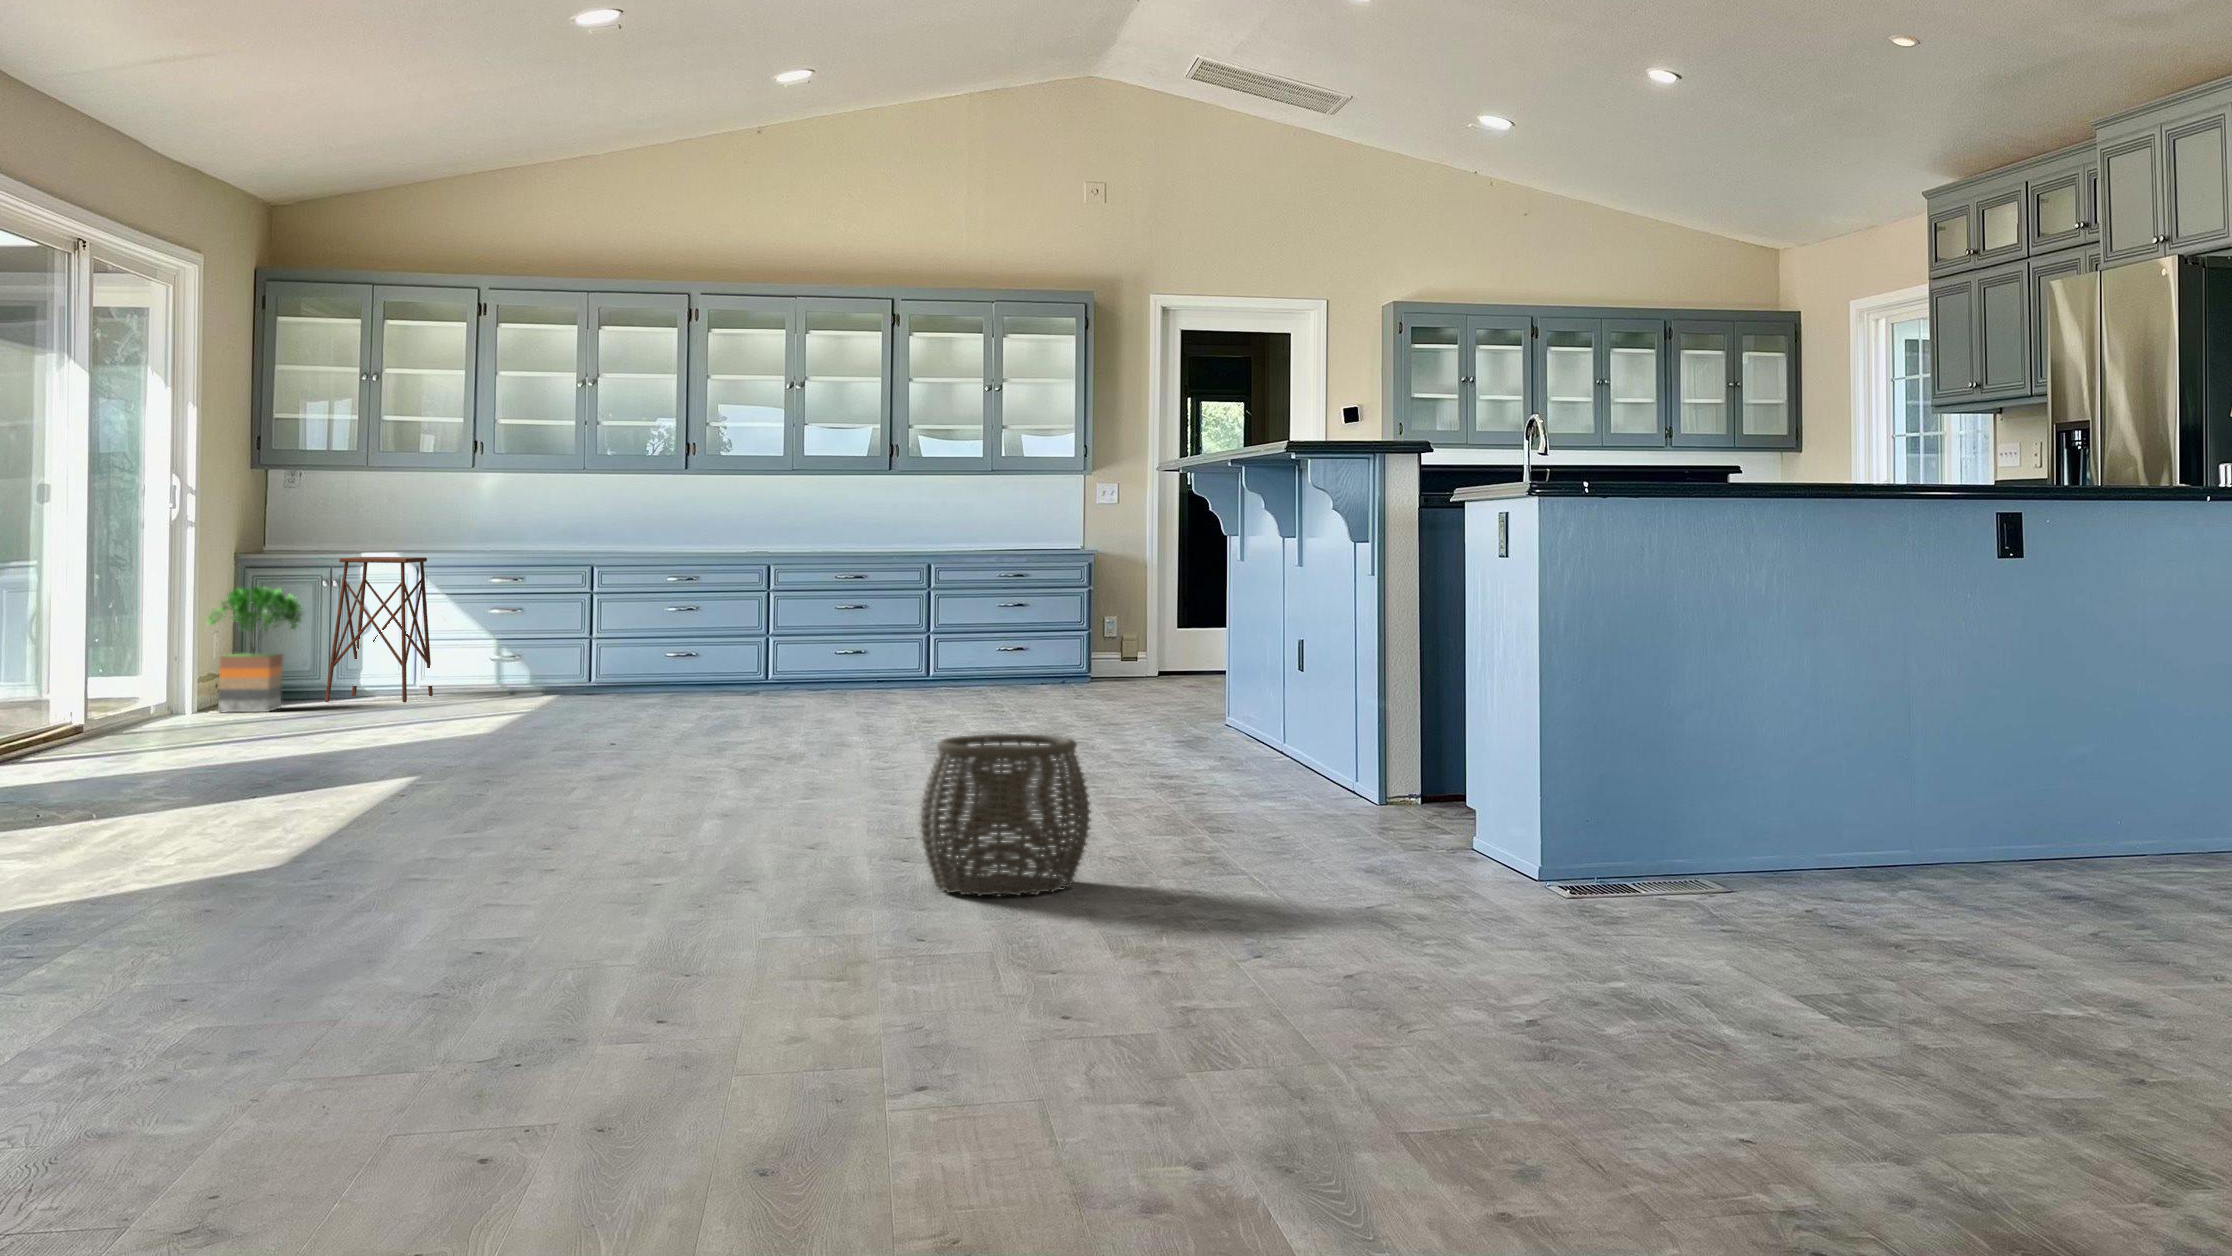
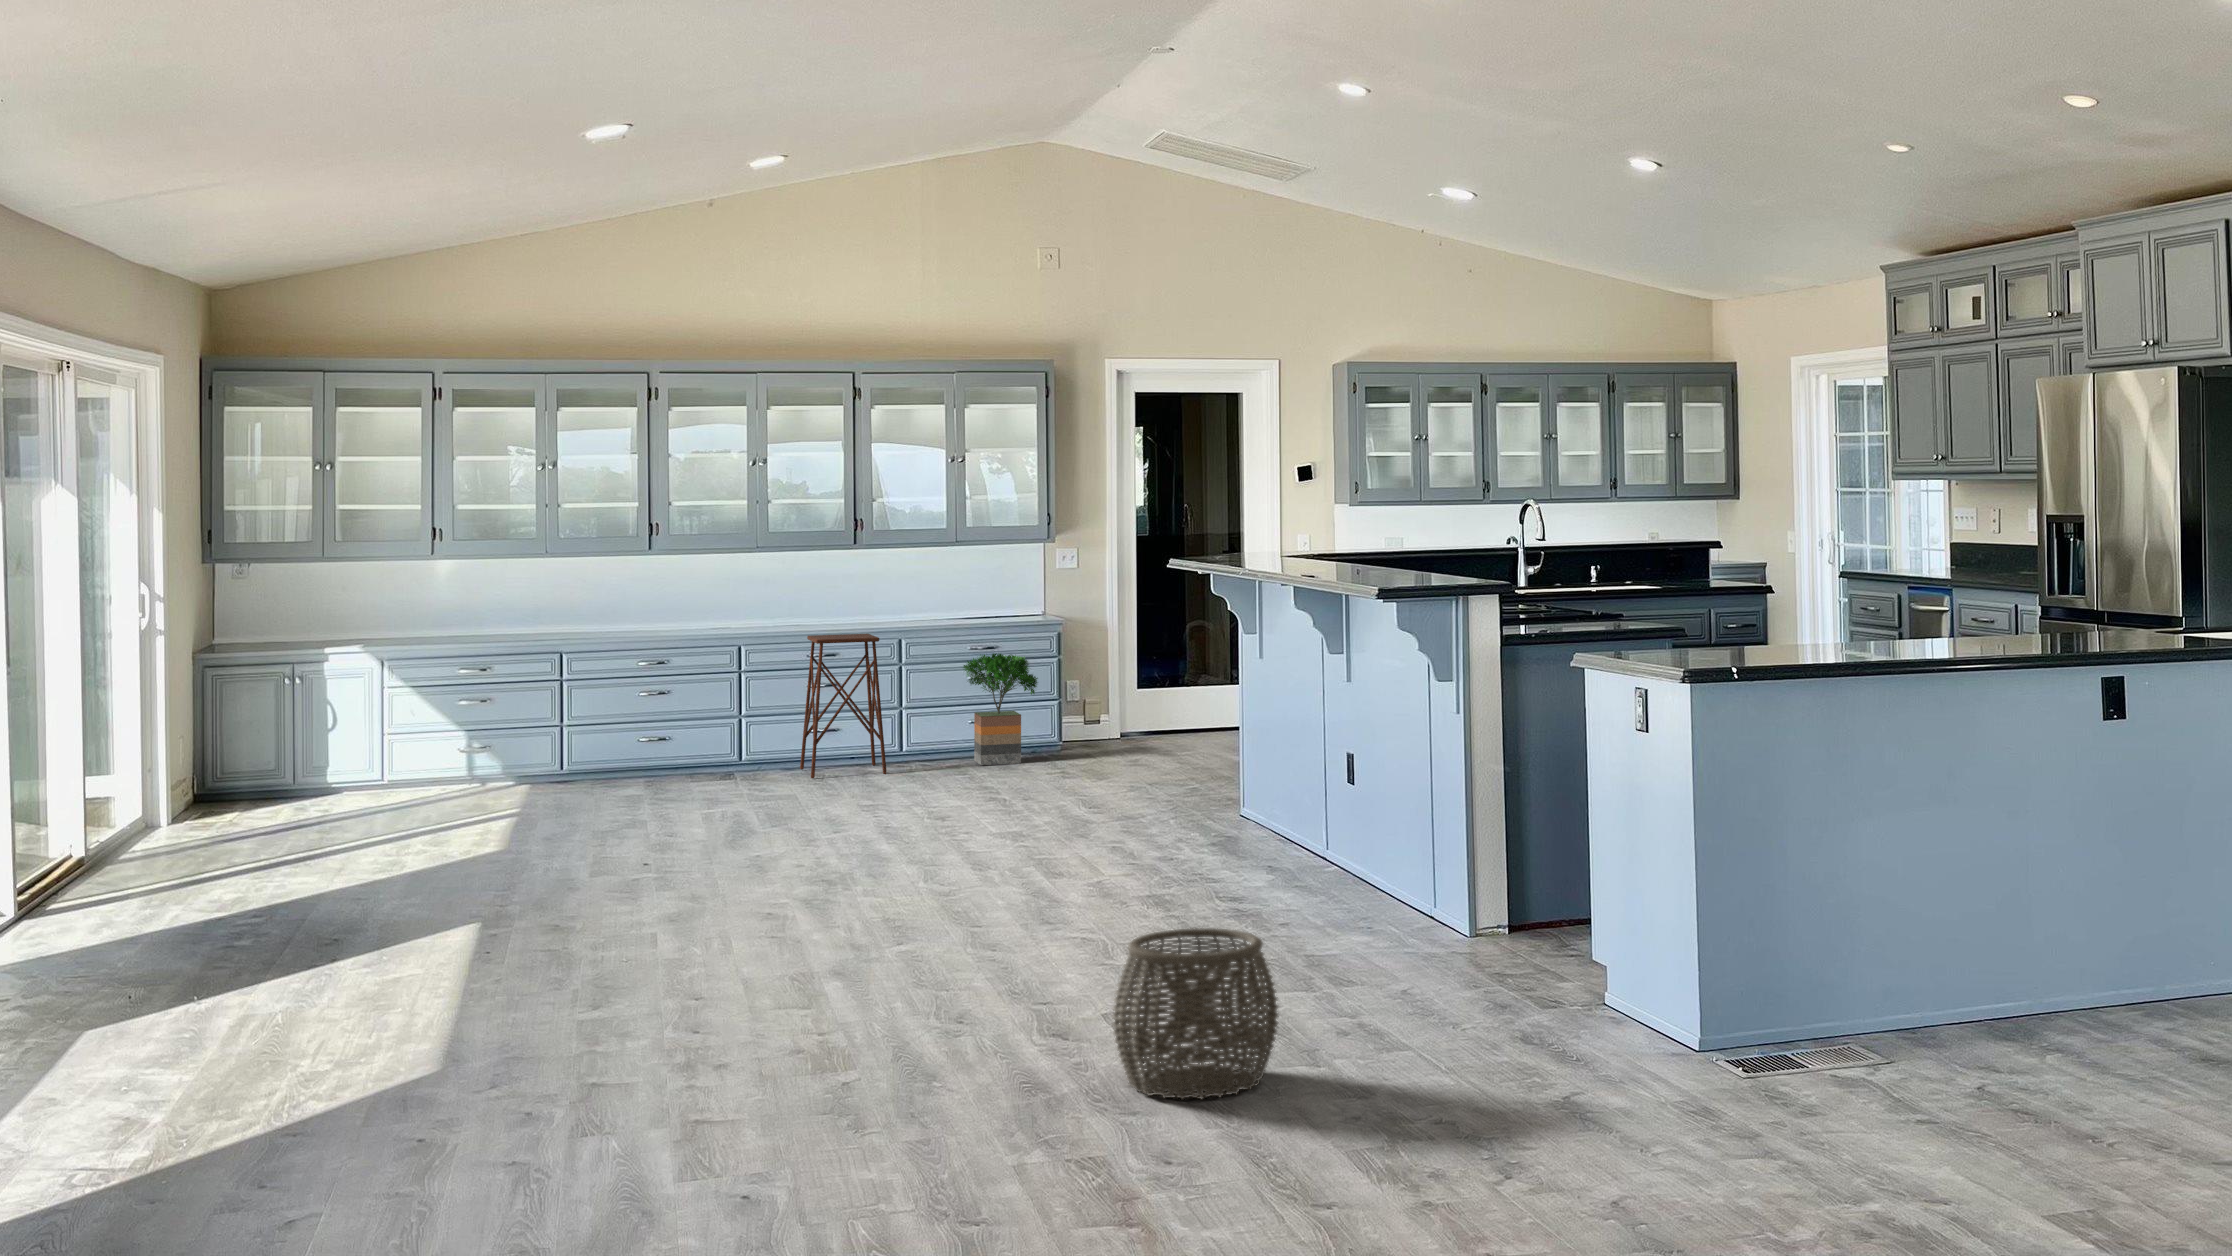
side table: present [325,557,433,702] -> present [800,634,887,778]
potted tree: present [207,587,305,712] -> present [963,654,1038,765]

